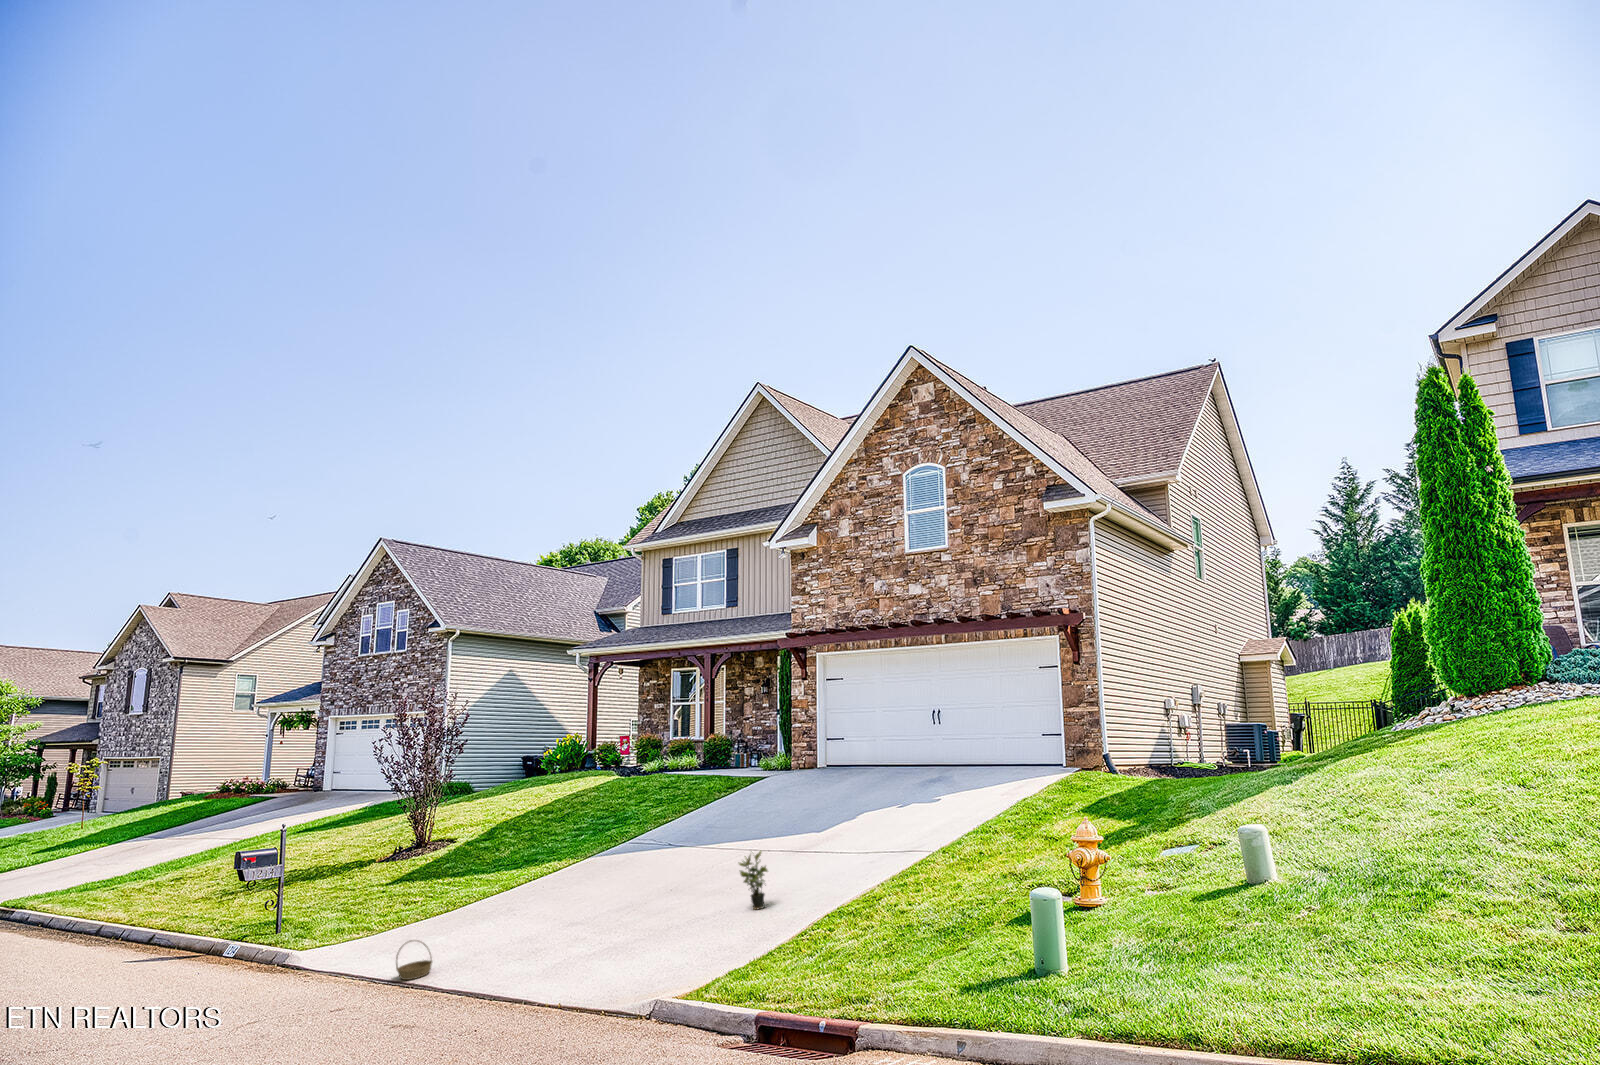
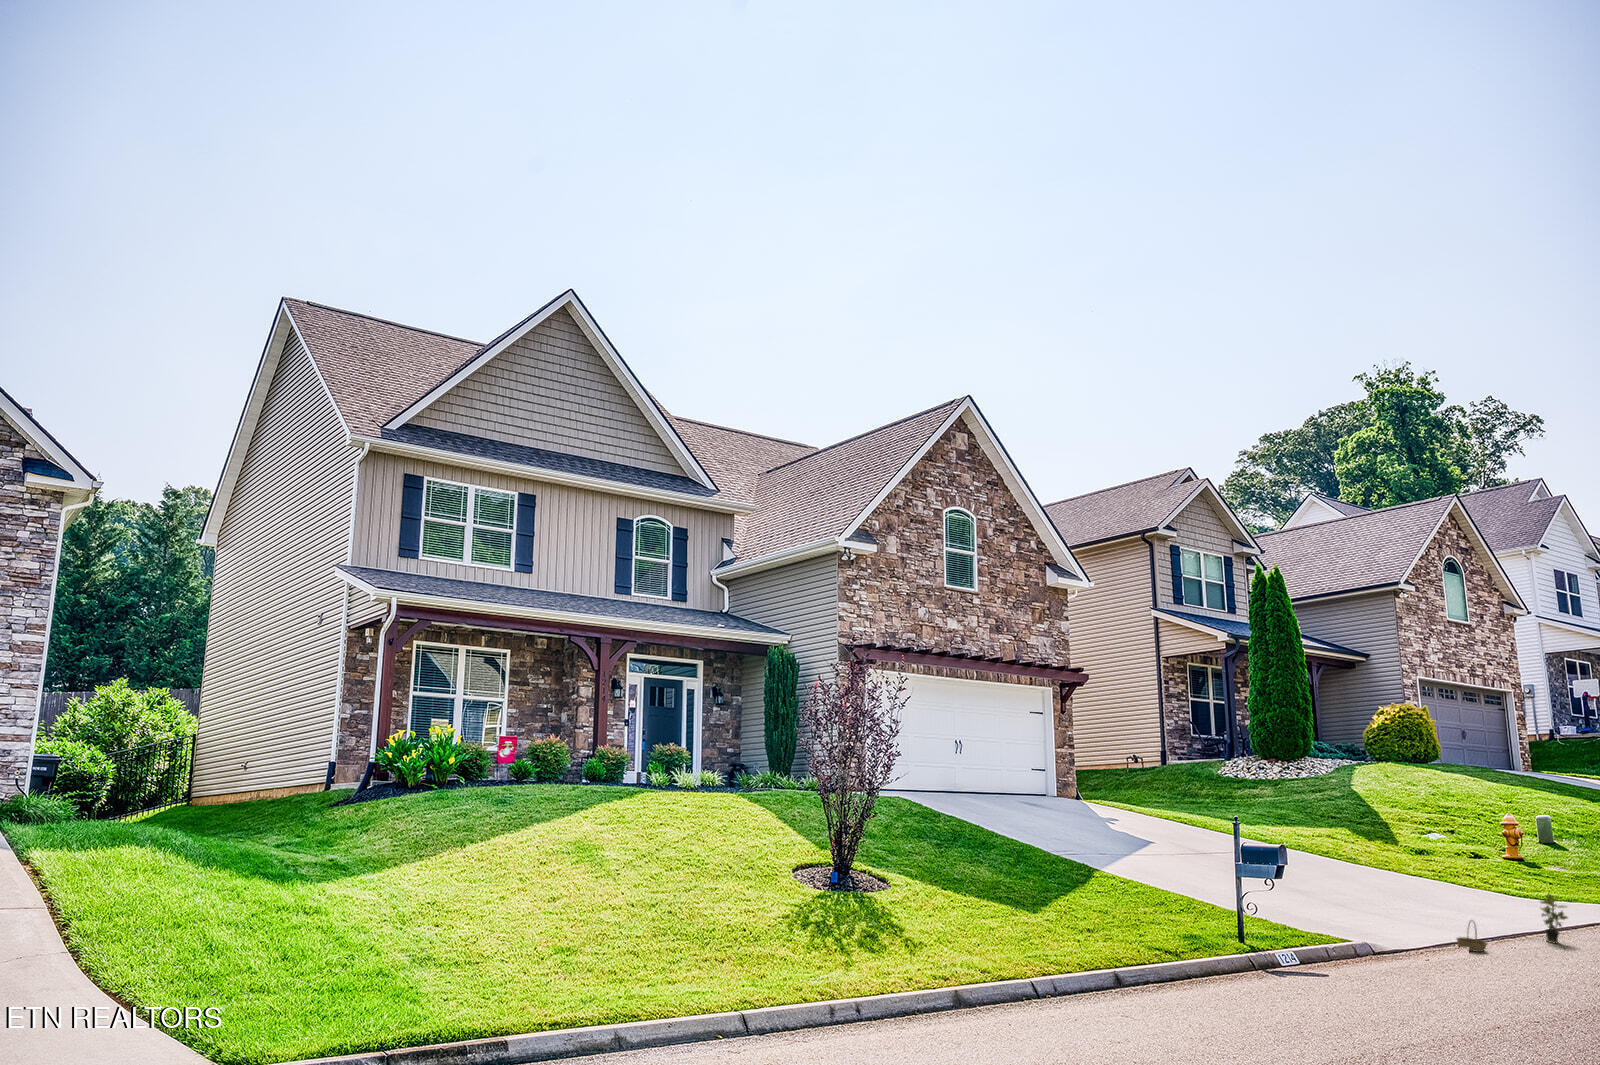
potted plant: present [739,850,768,910] -> present [1540,894,1568,943]

